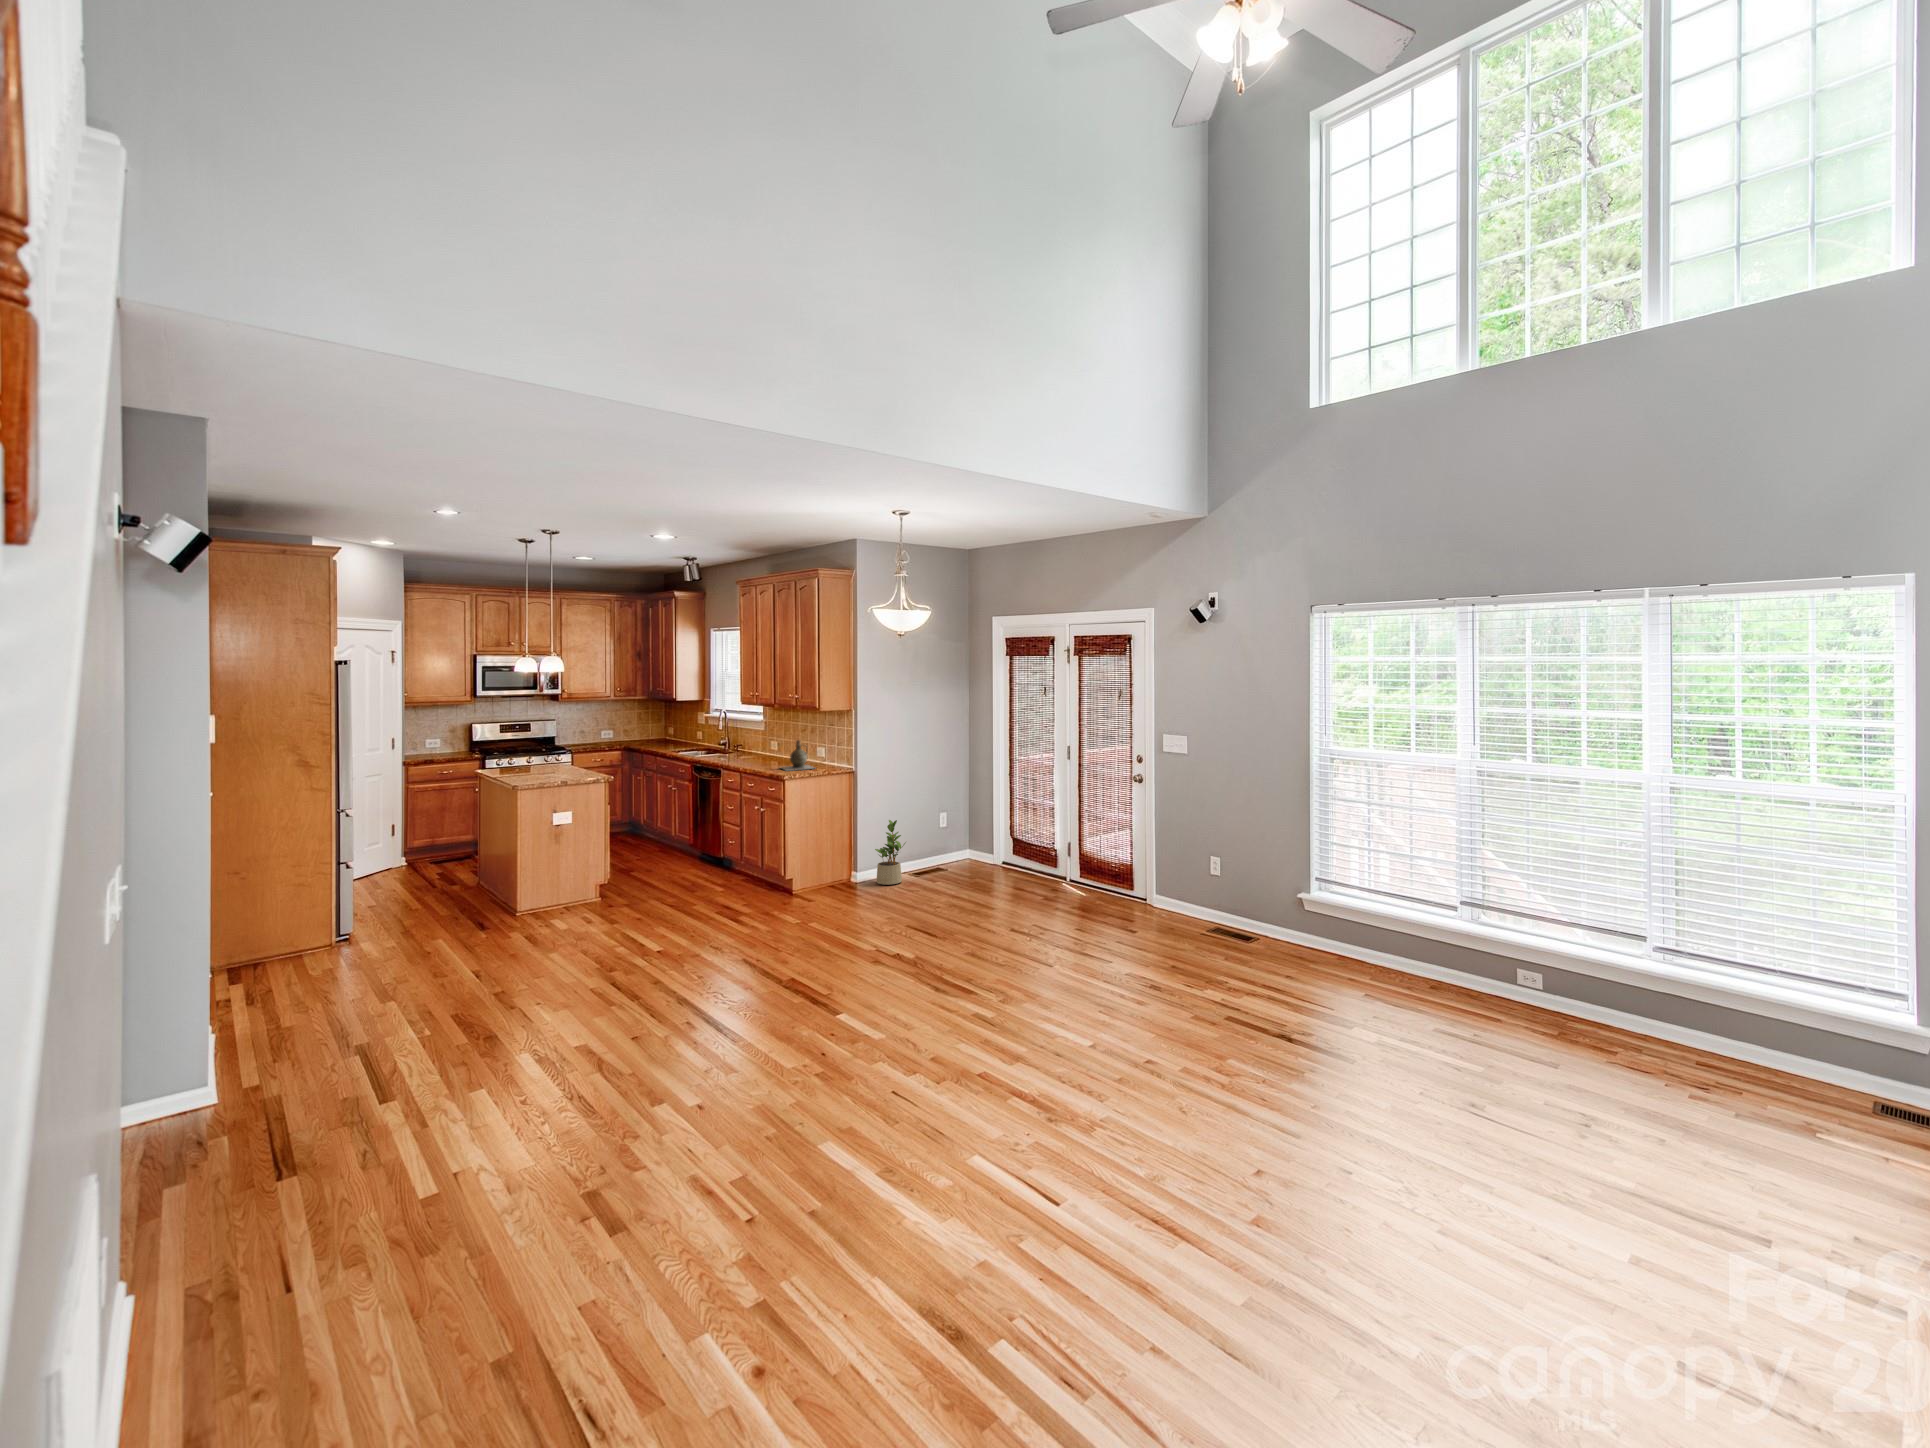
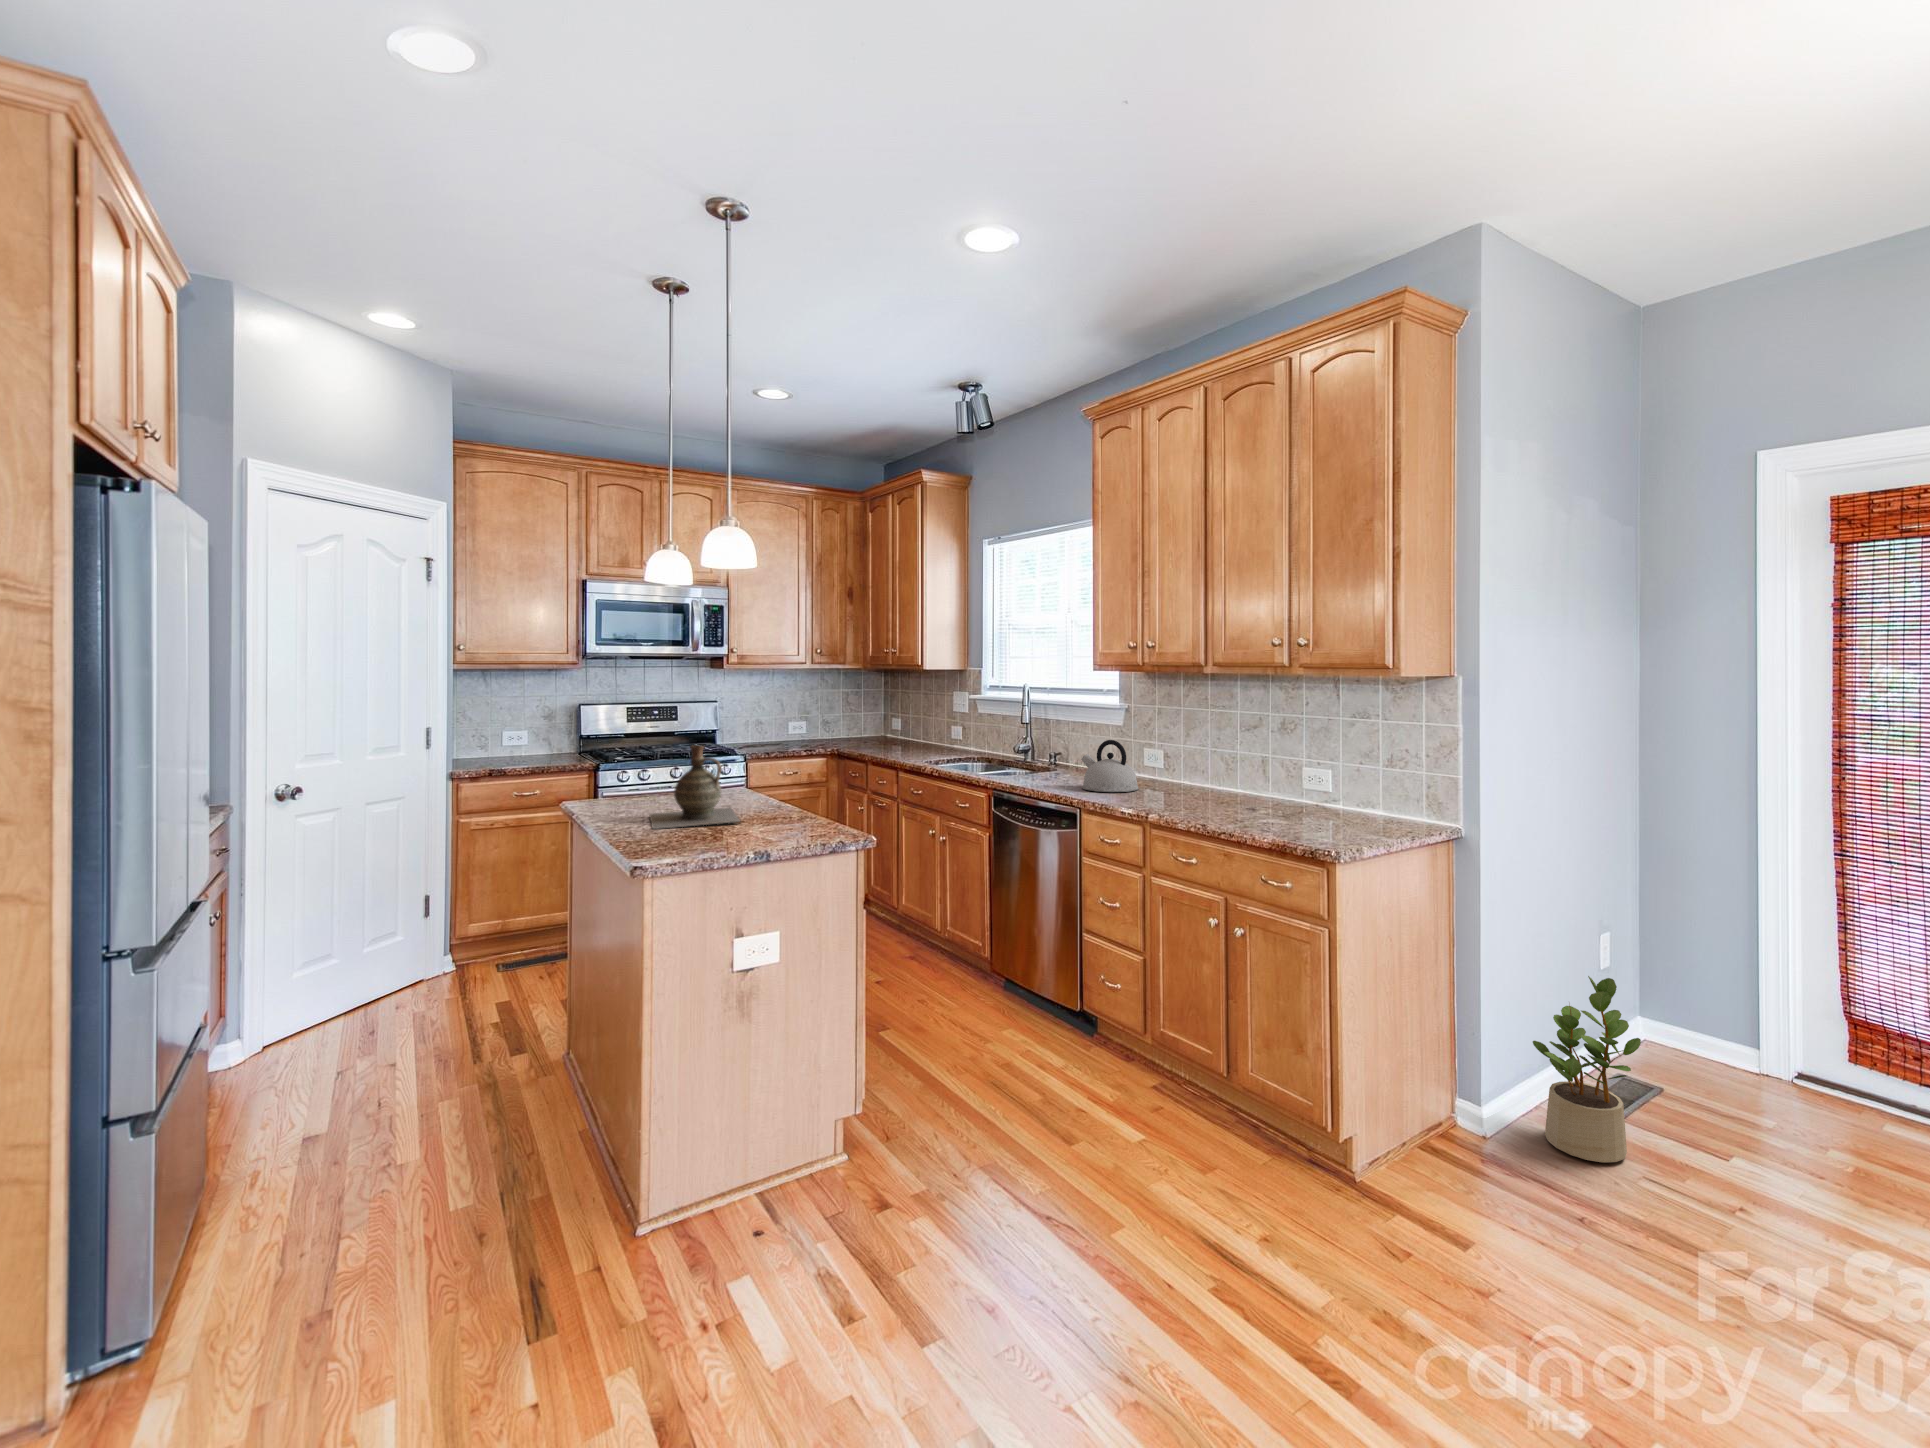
kettle: none [731,737,758,761] -> present [1081,740,1139,792]
ceramic jug: present [781,740,813,771] -> present [649,745,740,829]

